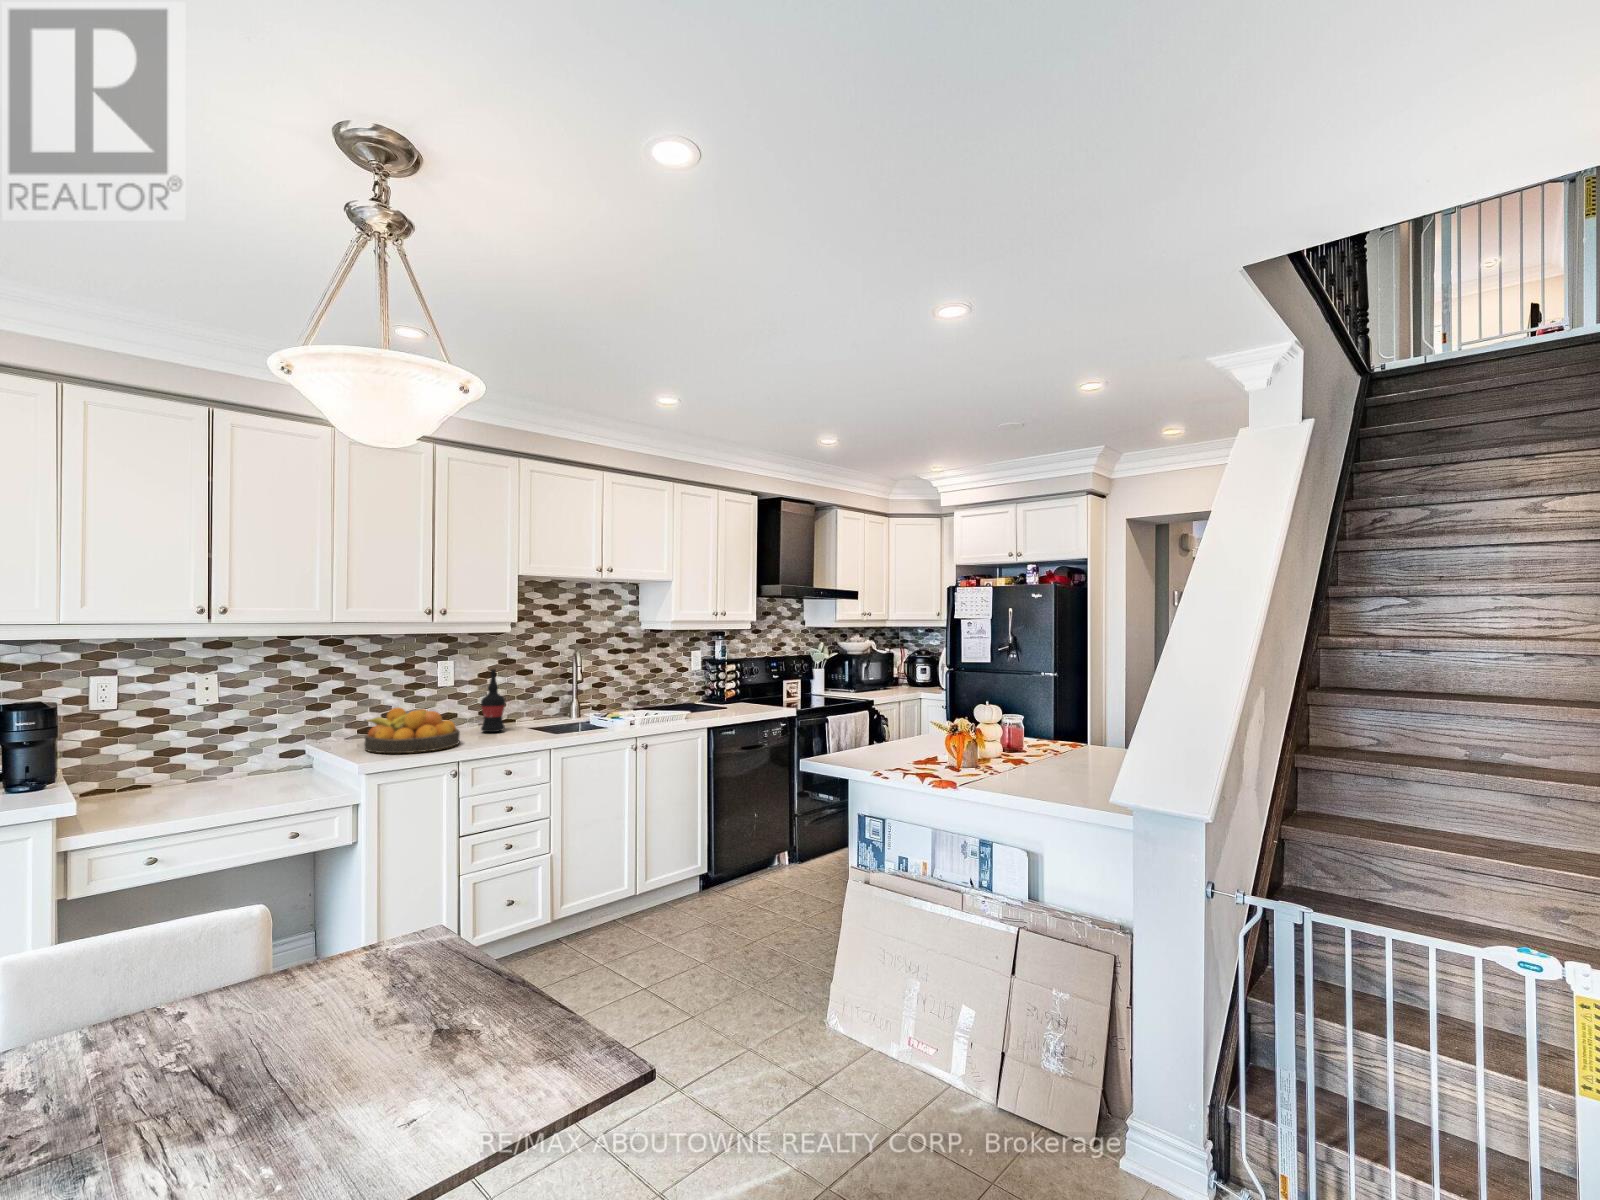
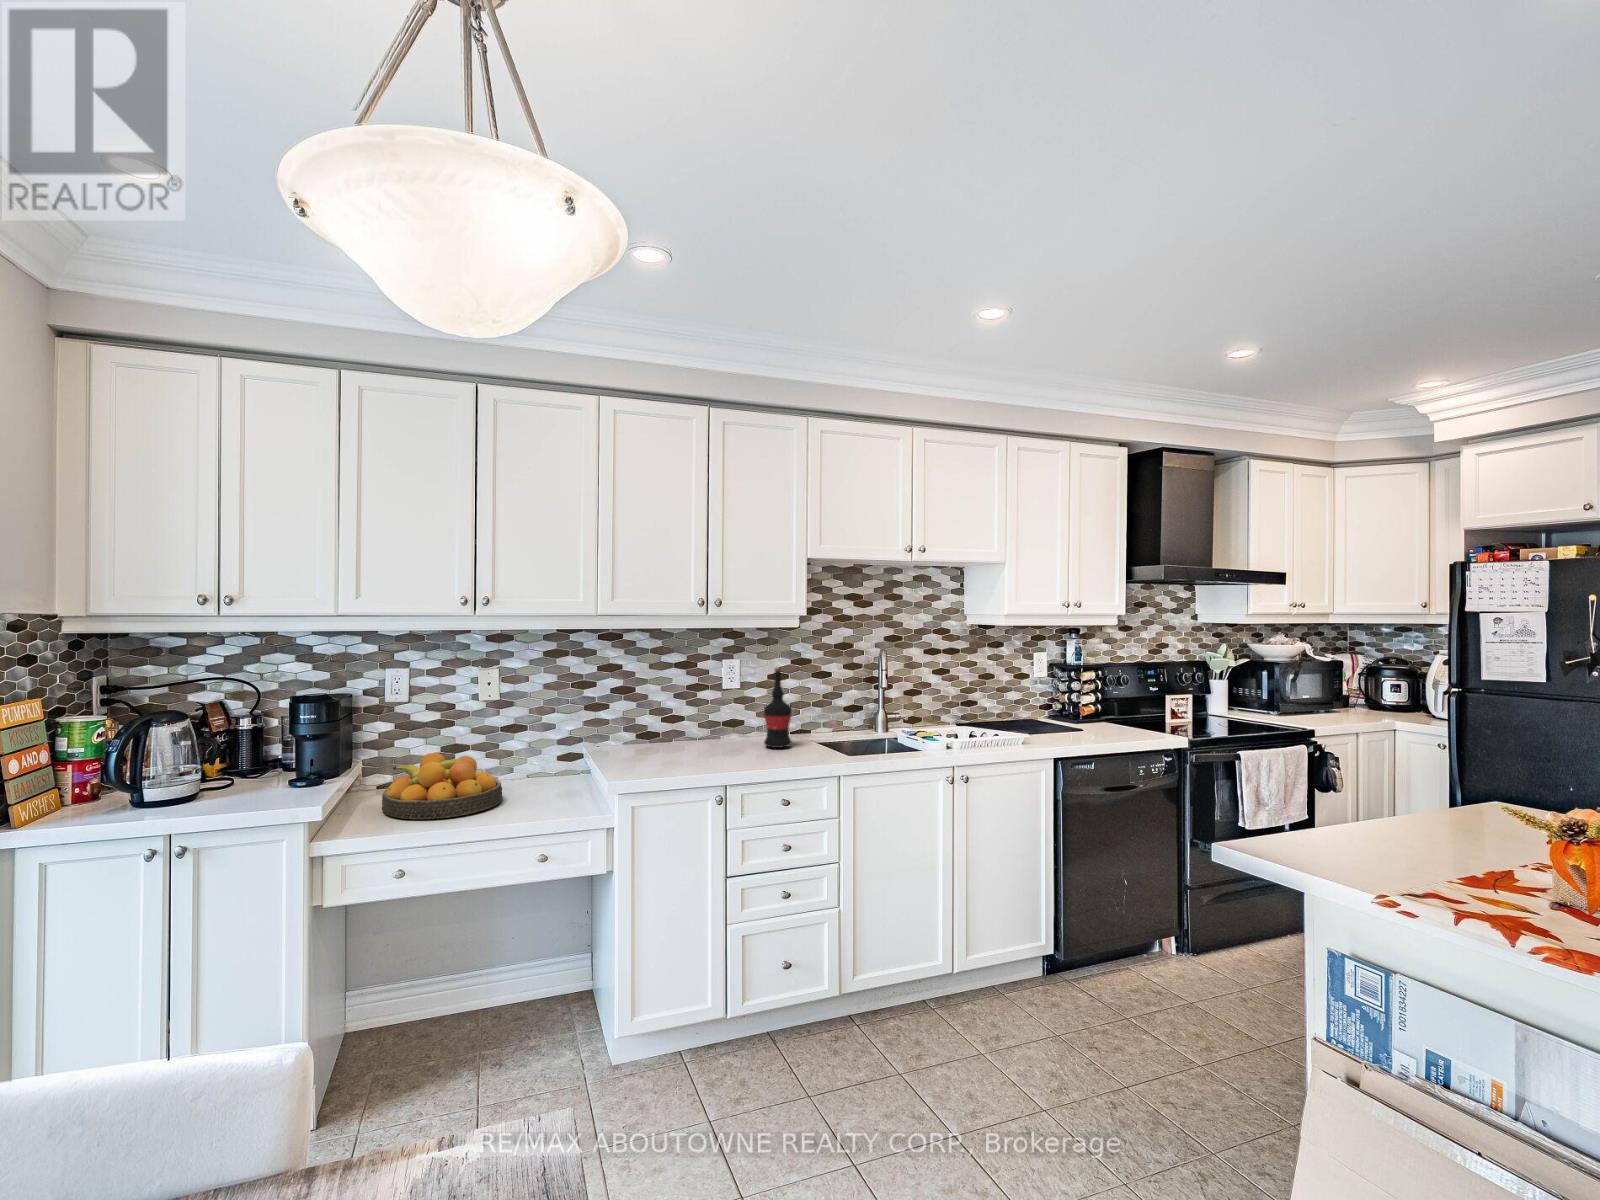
fruit bowl: present [365,707,460,753] -> present [382,753,502,819]

